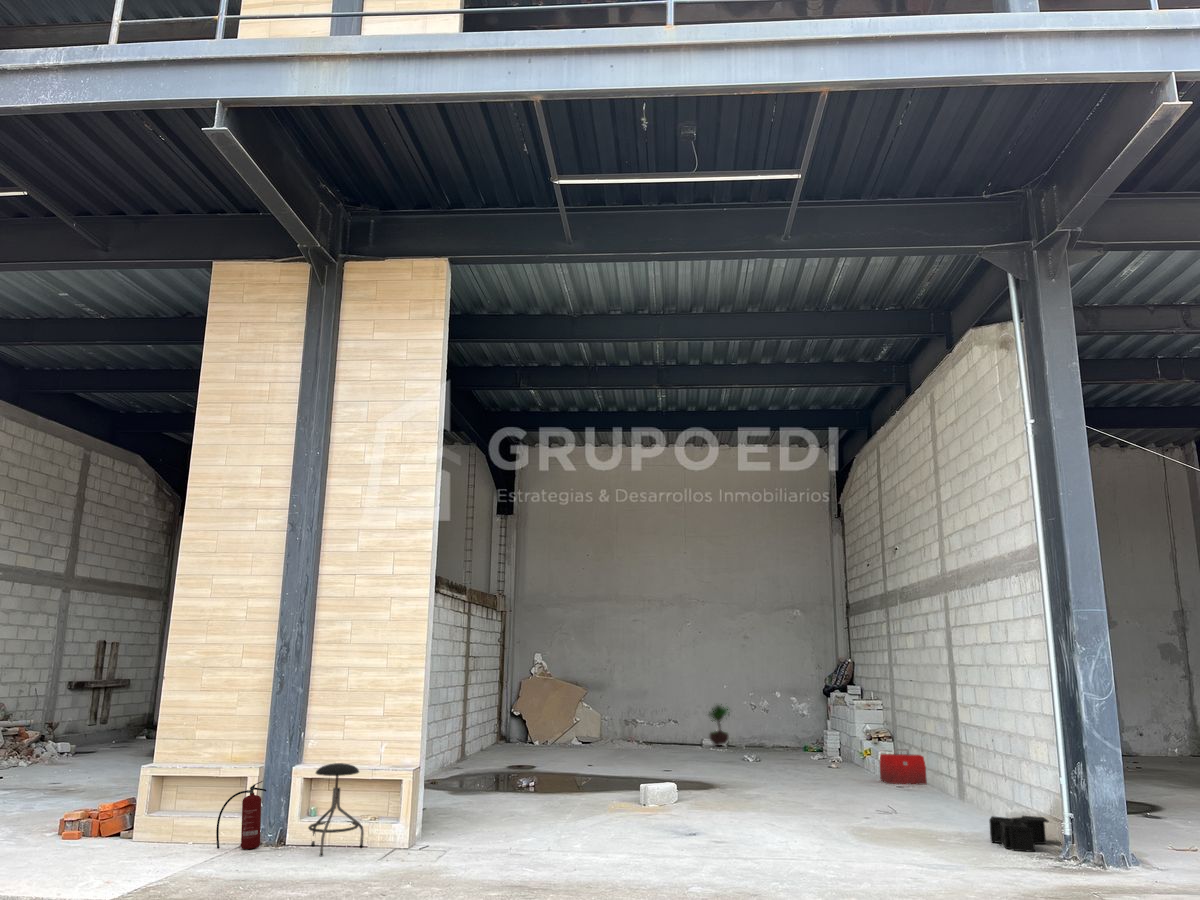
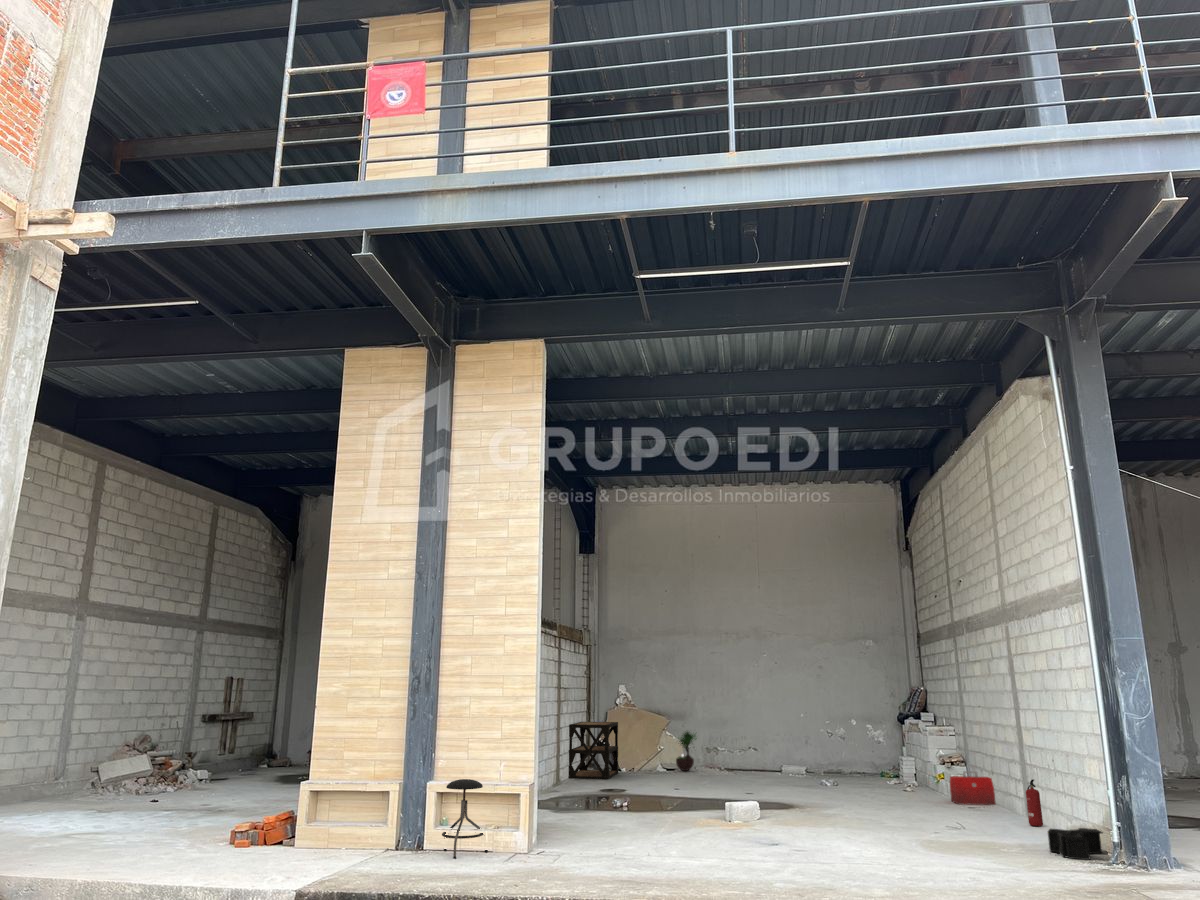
shelving unit: none [475,692,532,755] -> present [568,722,618,779]
potted tree: present [709,704,728,746] -> present [676,732,696,771]
fire extinguisher: present [216,781,266,849] -> present [1026,779,1043,826]

